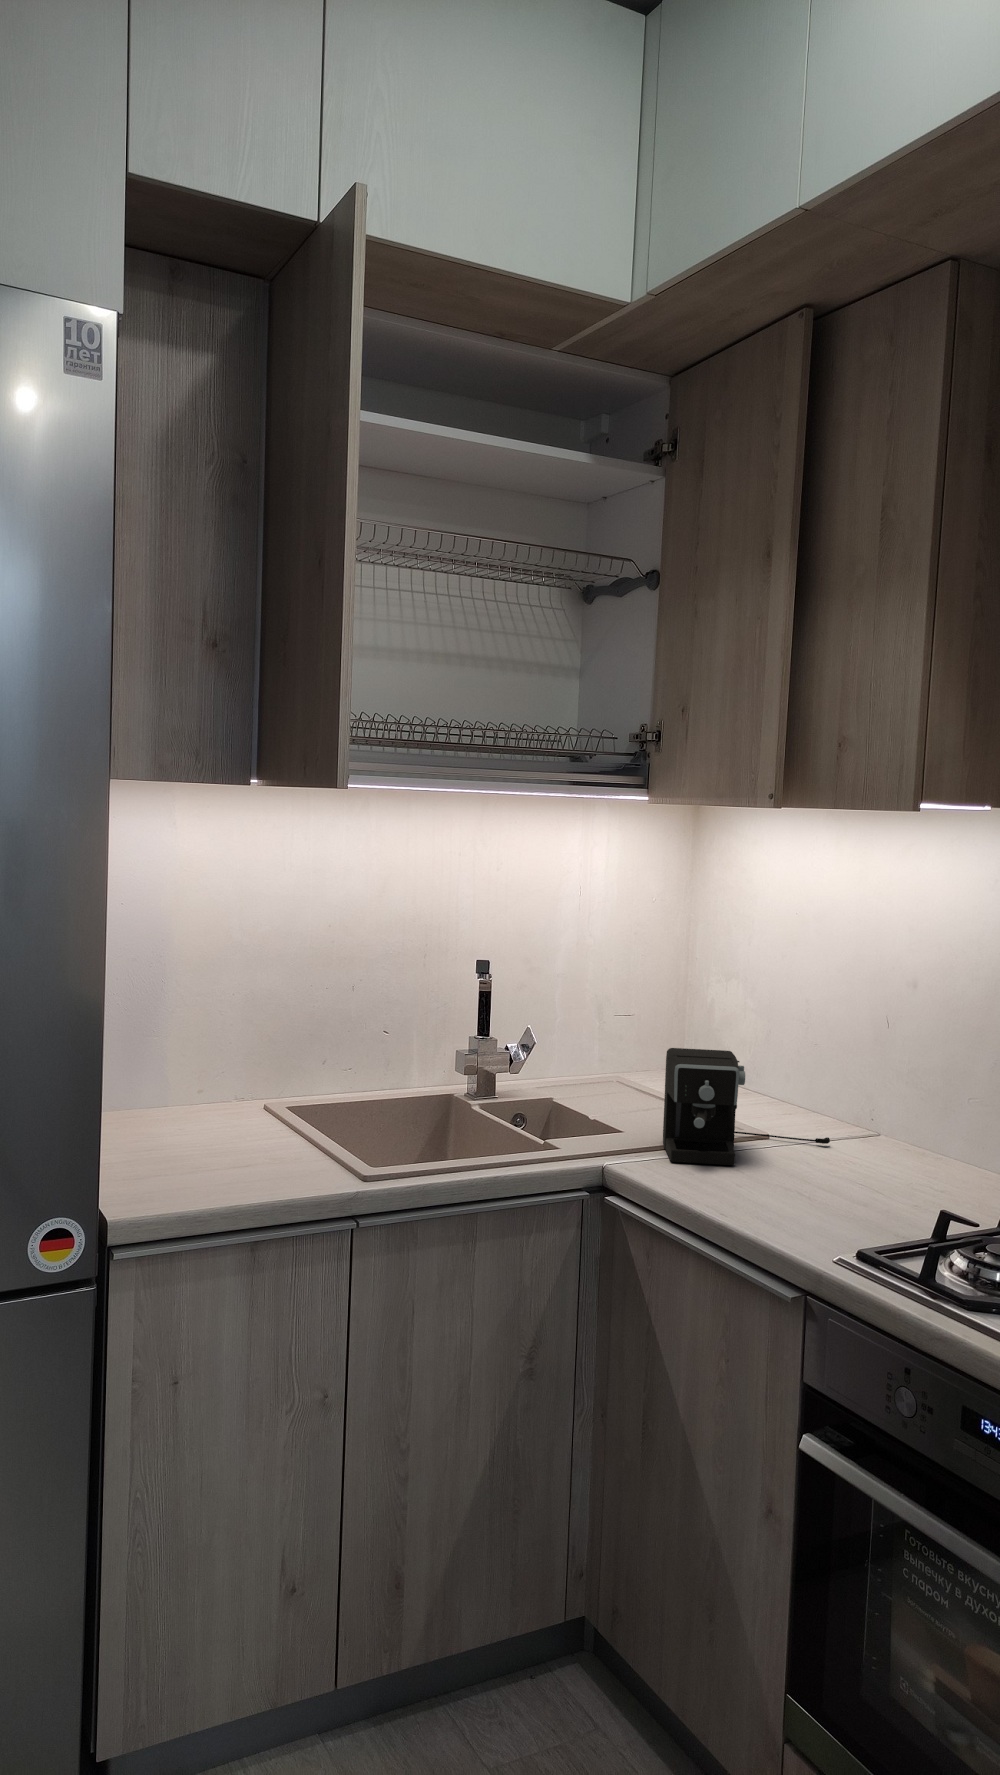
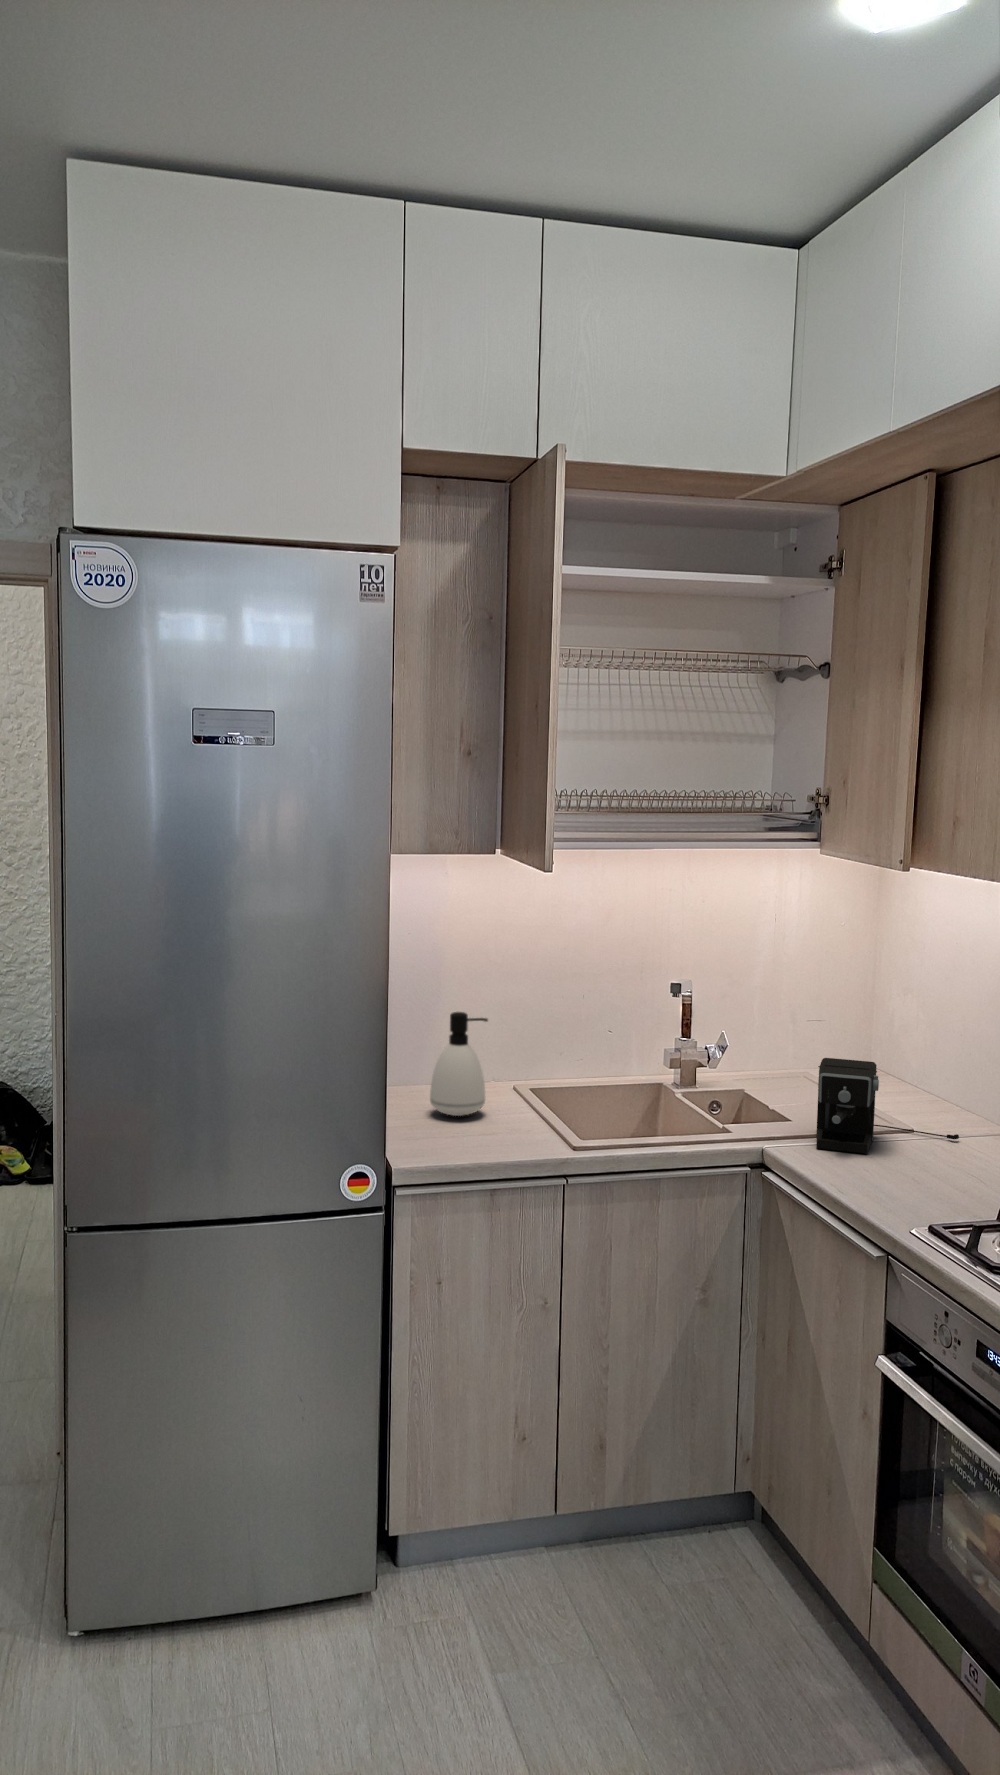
soap dispenser: none [153,999,236,1142] -> present [430,1012,488,1116]

